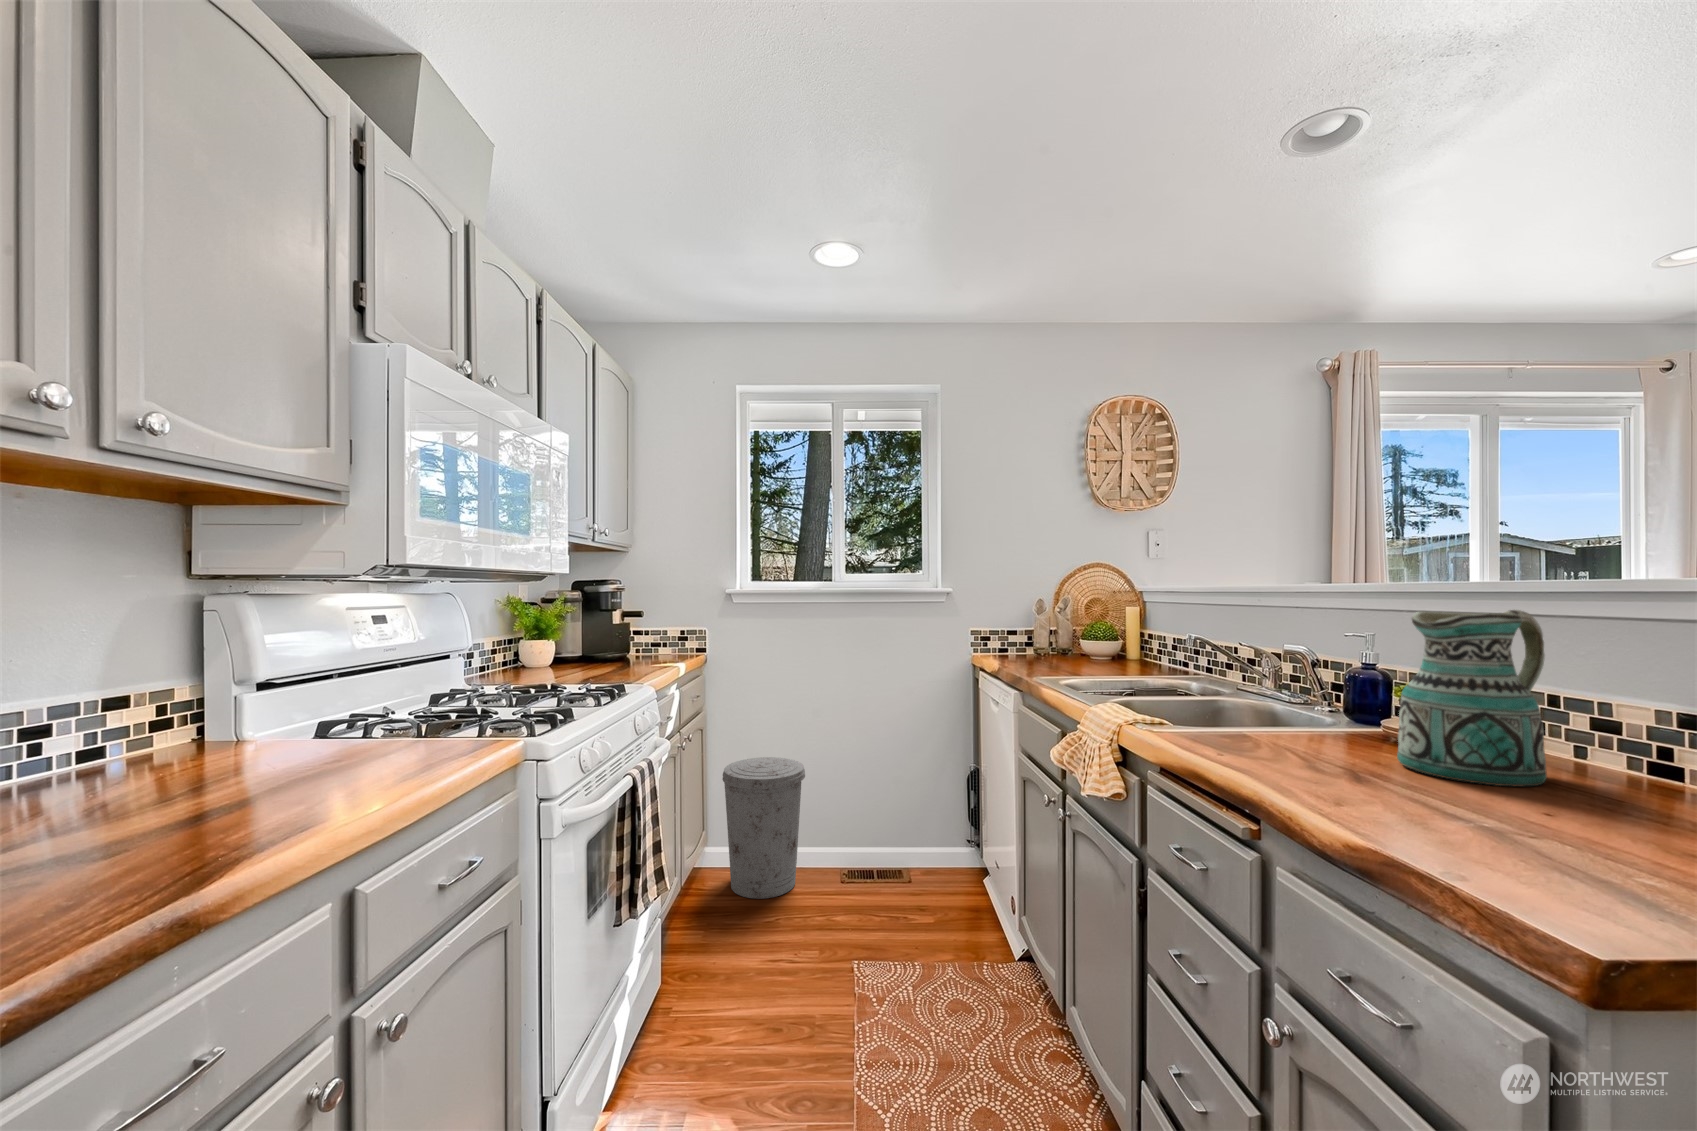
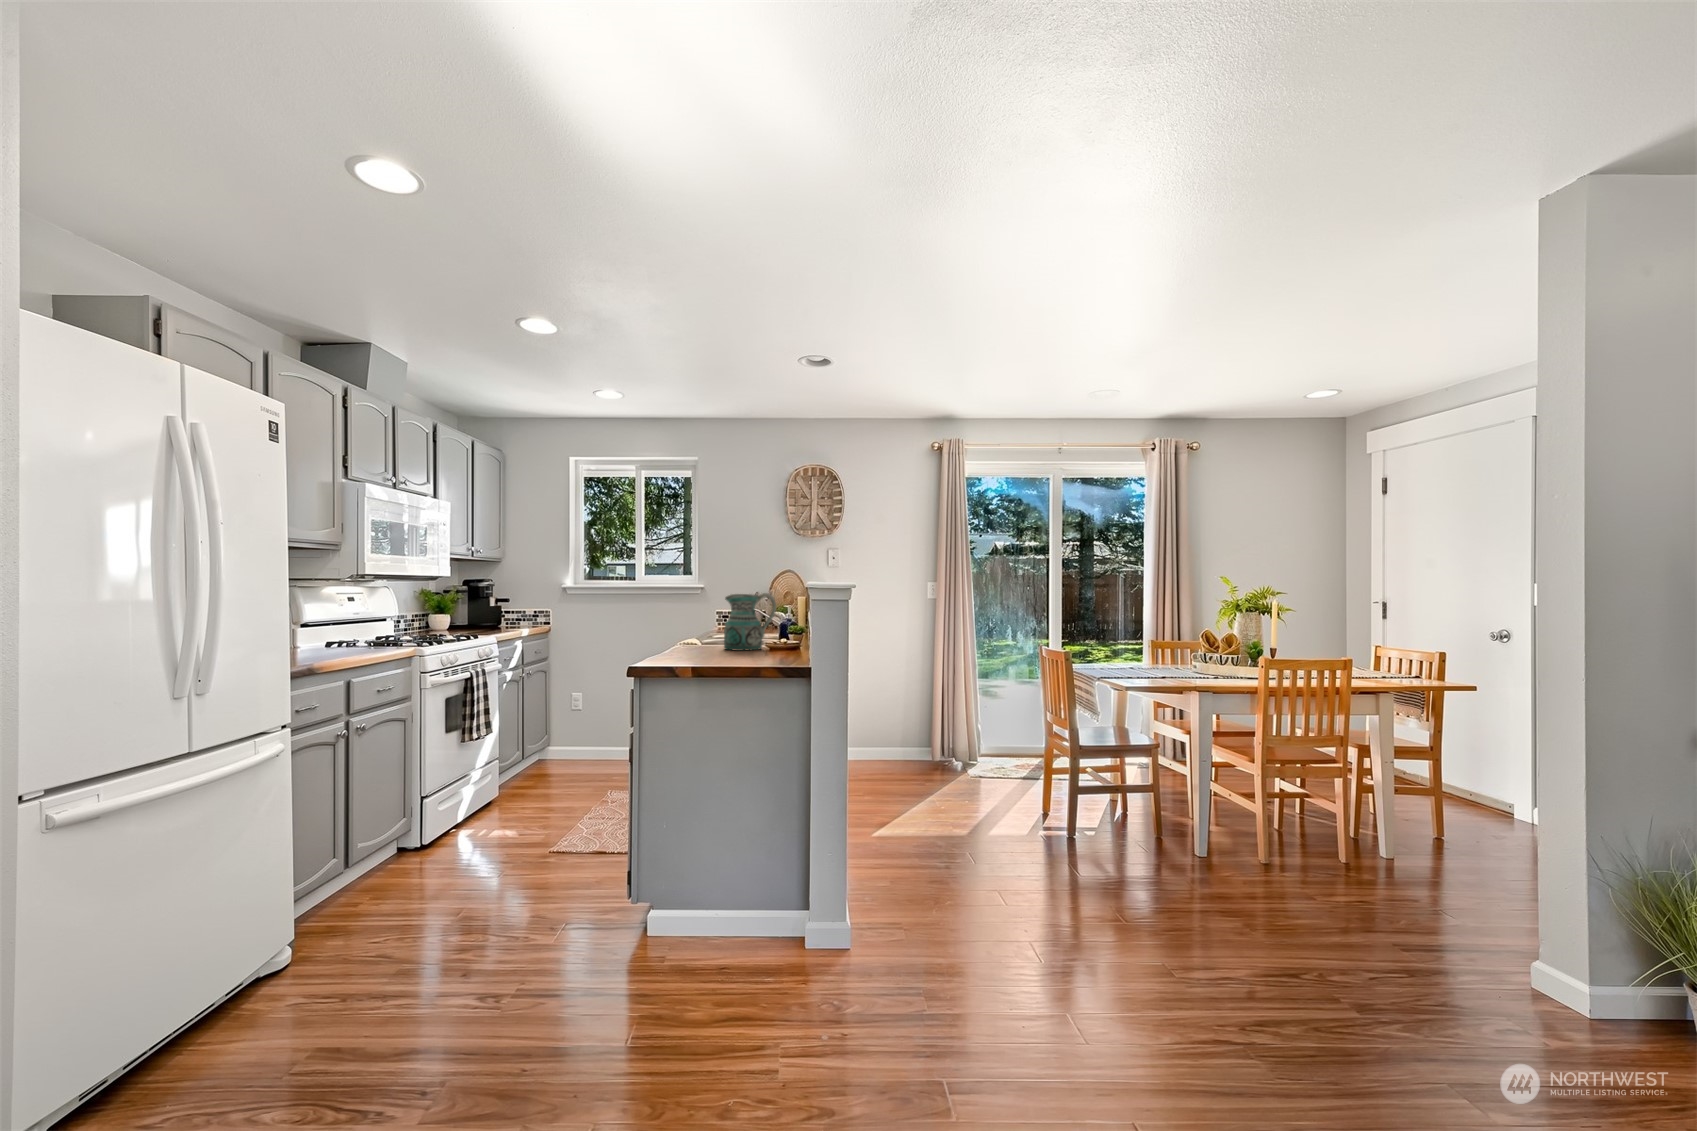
trash can: present [722,757,805,899] -> none [554,689,607,767]

